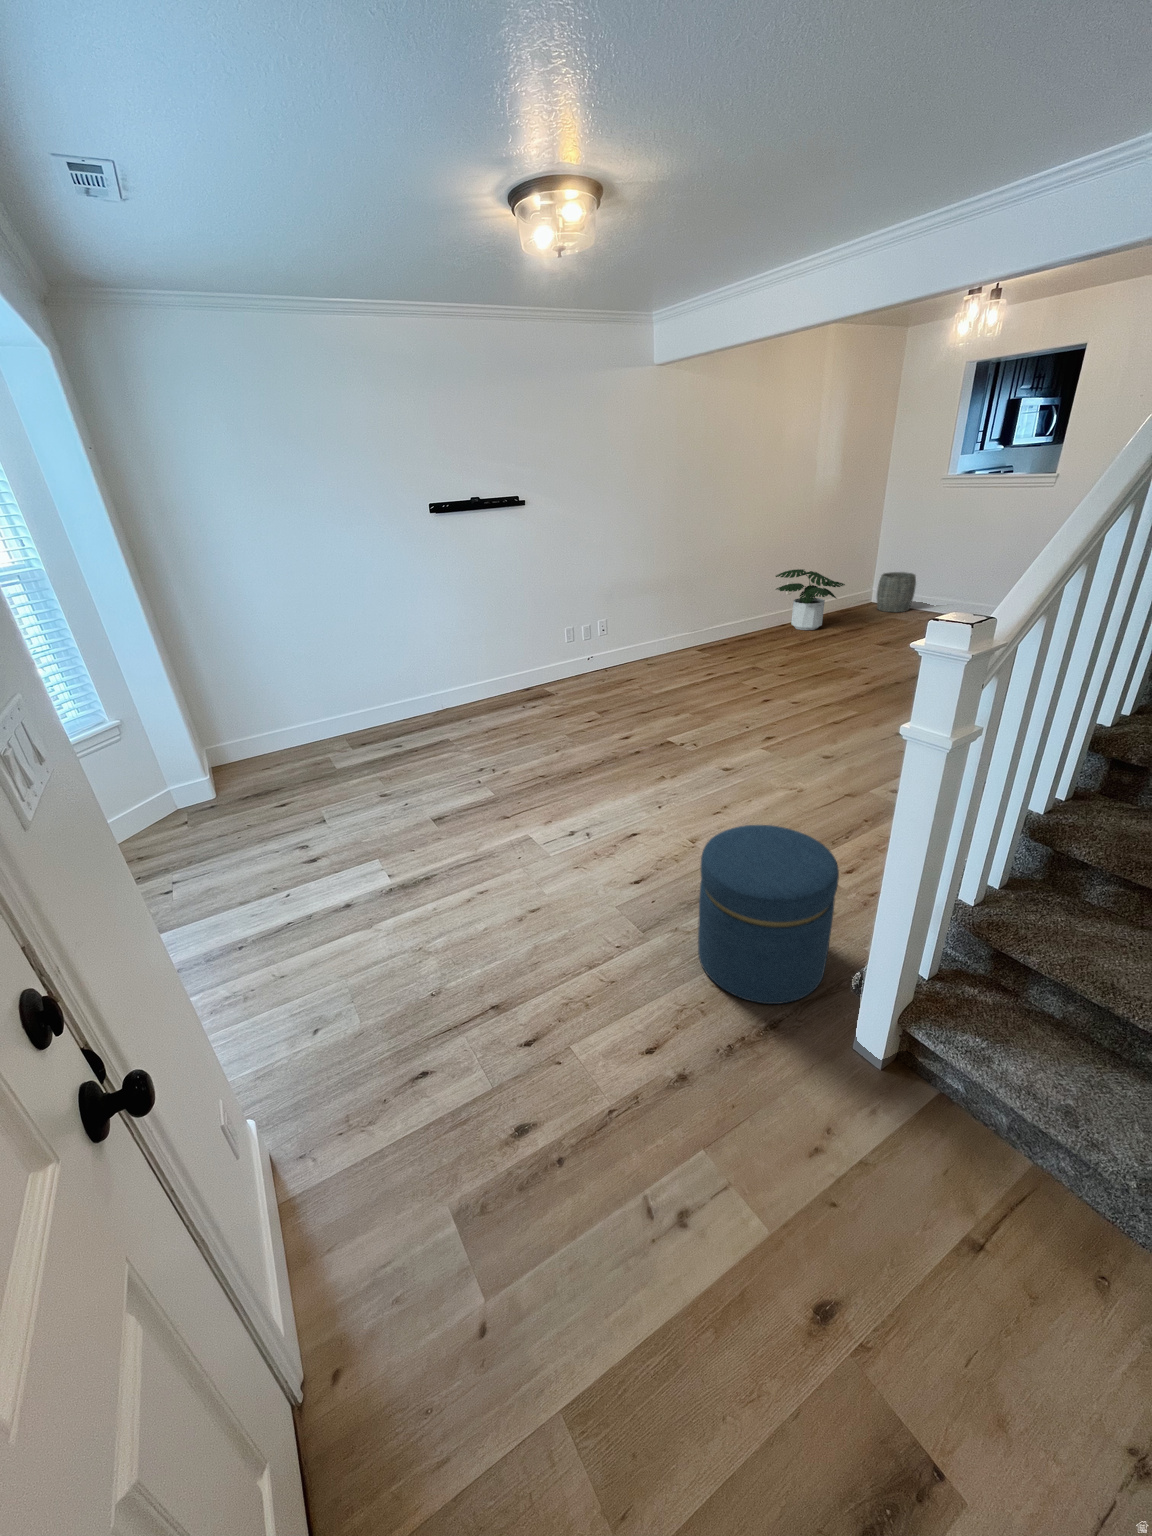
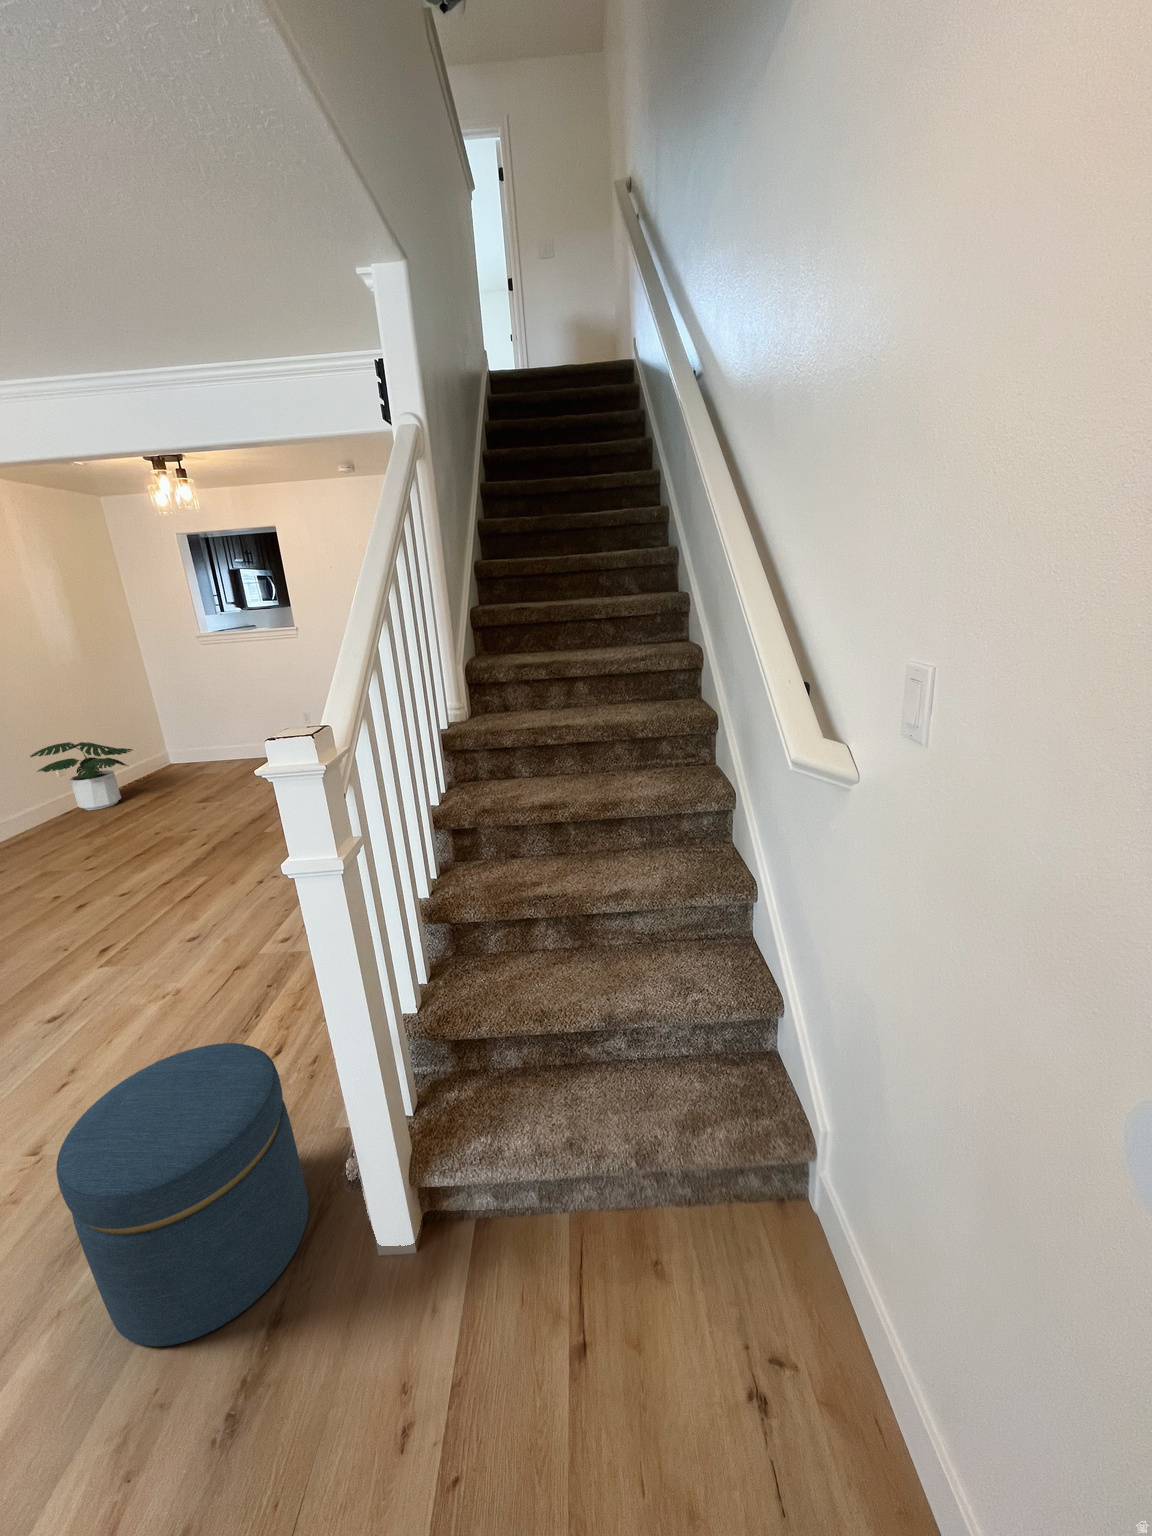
woven basket: present [877,572,916,612] -> none [172,727,216,769]

